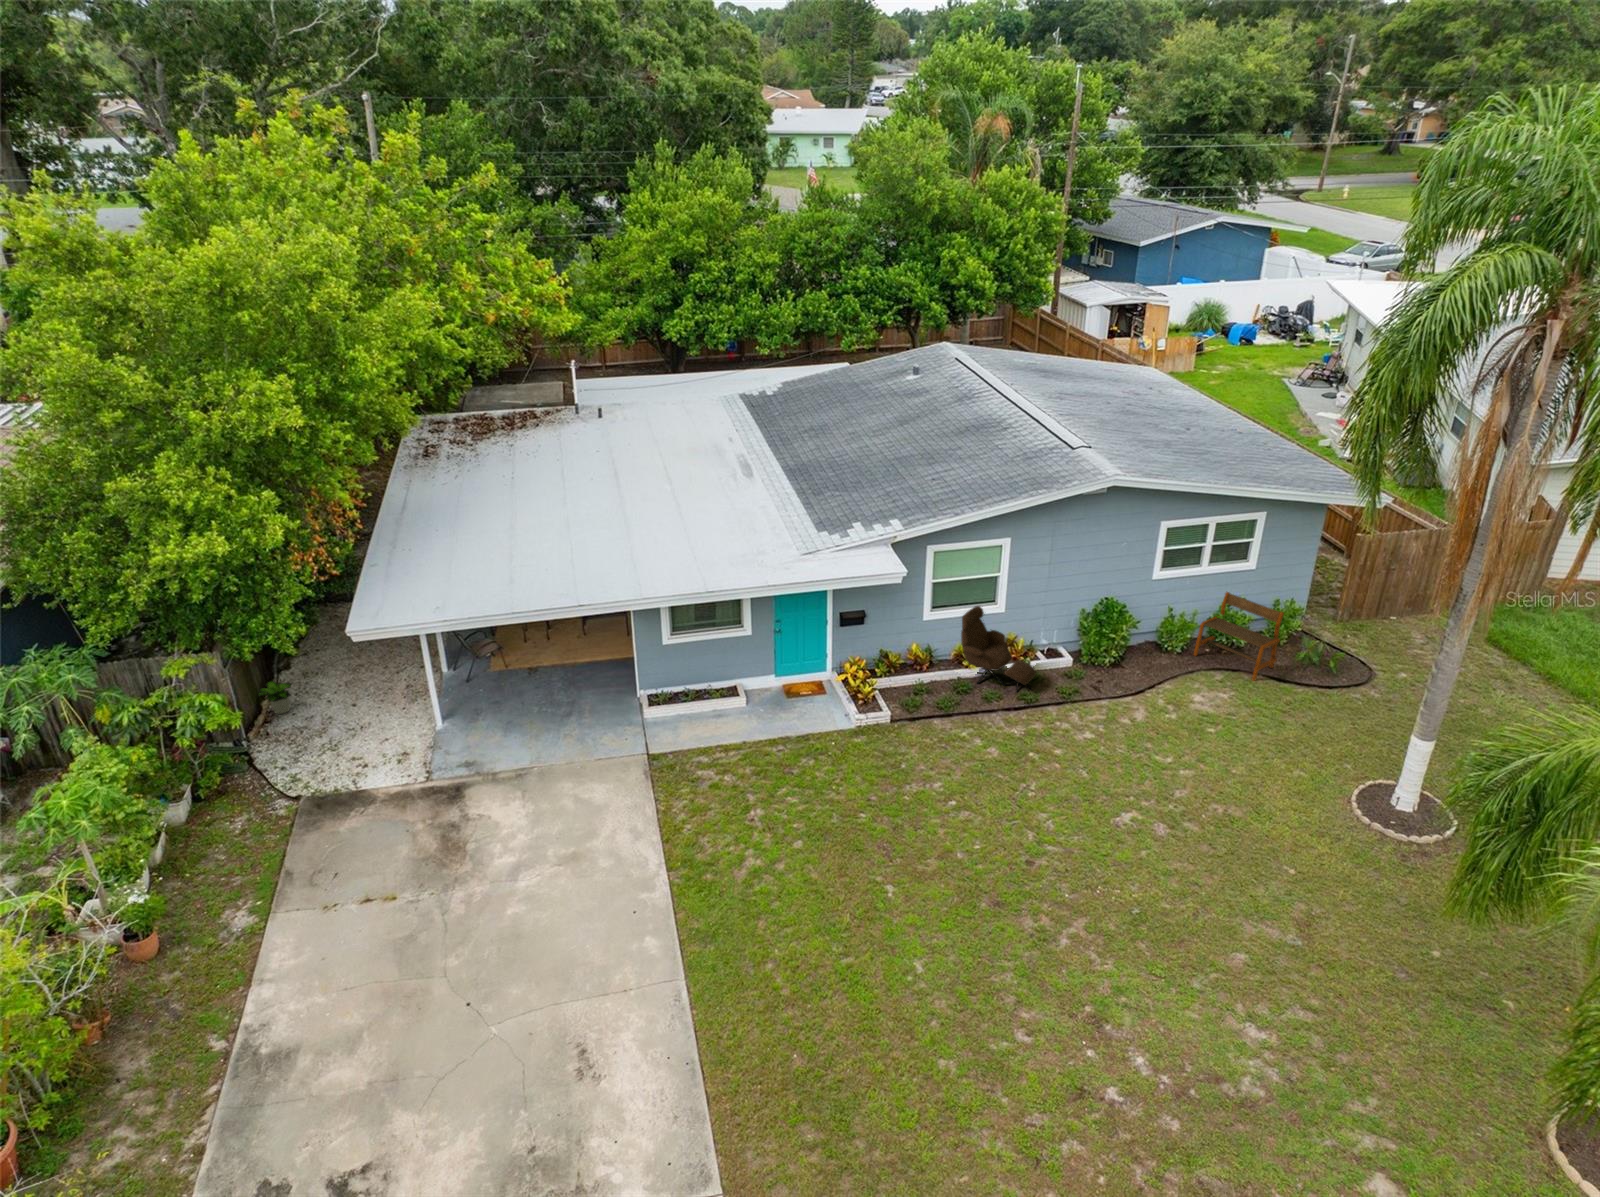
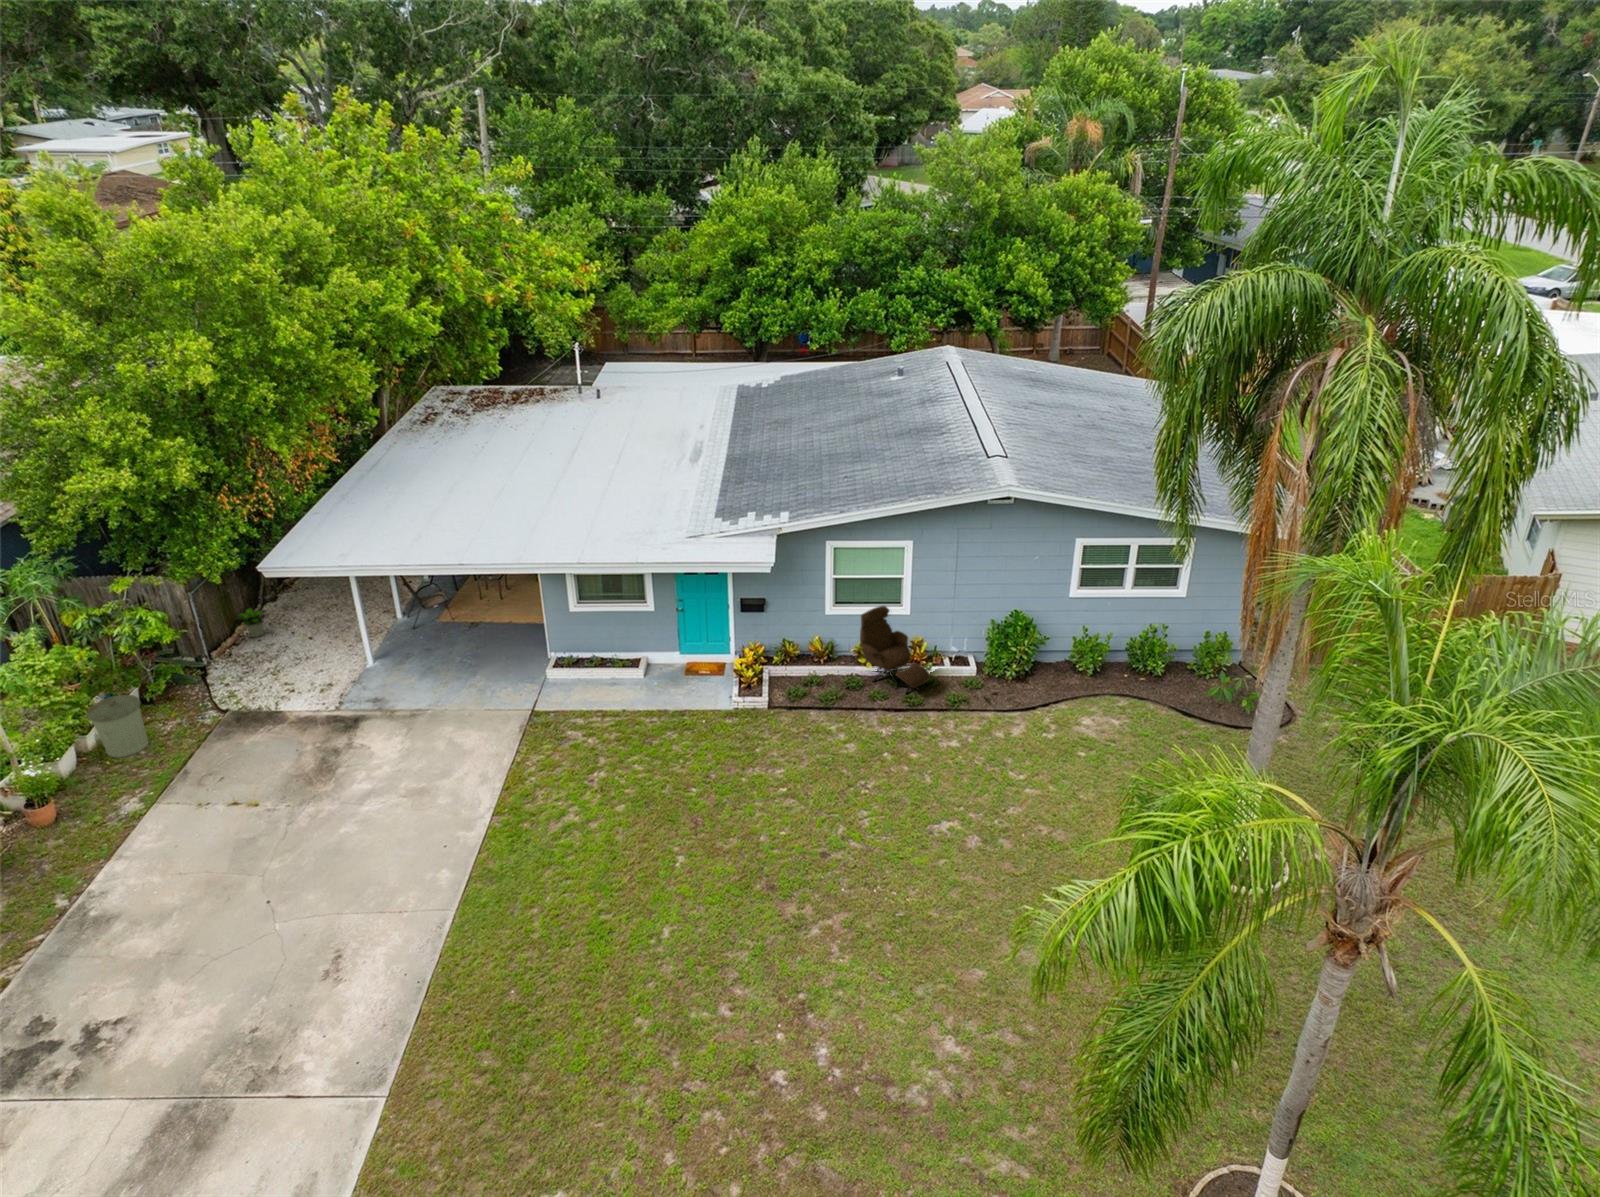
bench: present [1194,592,1284,681] -> none [1107,618,1195,712]
trash can: none [153,795,221,870] -> present [87,695,148,757]

